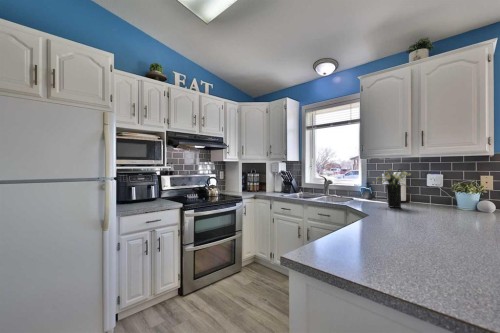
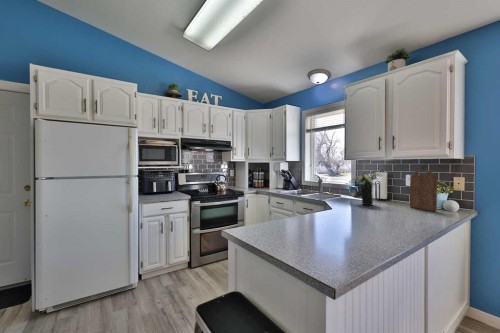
cutting board: none [439,168,473,212] -> present [410,170,437,211]

